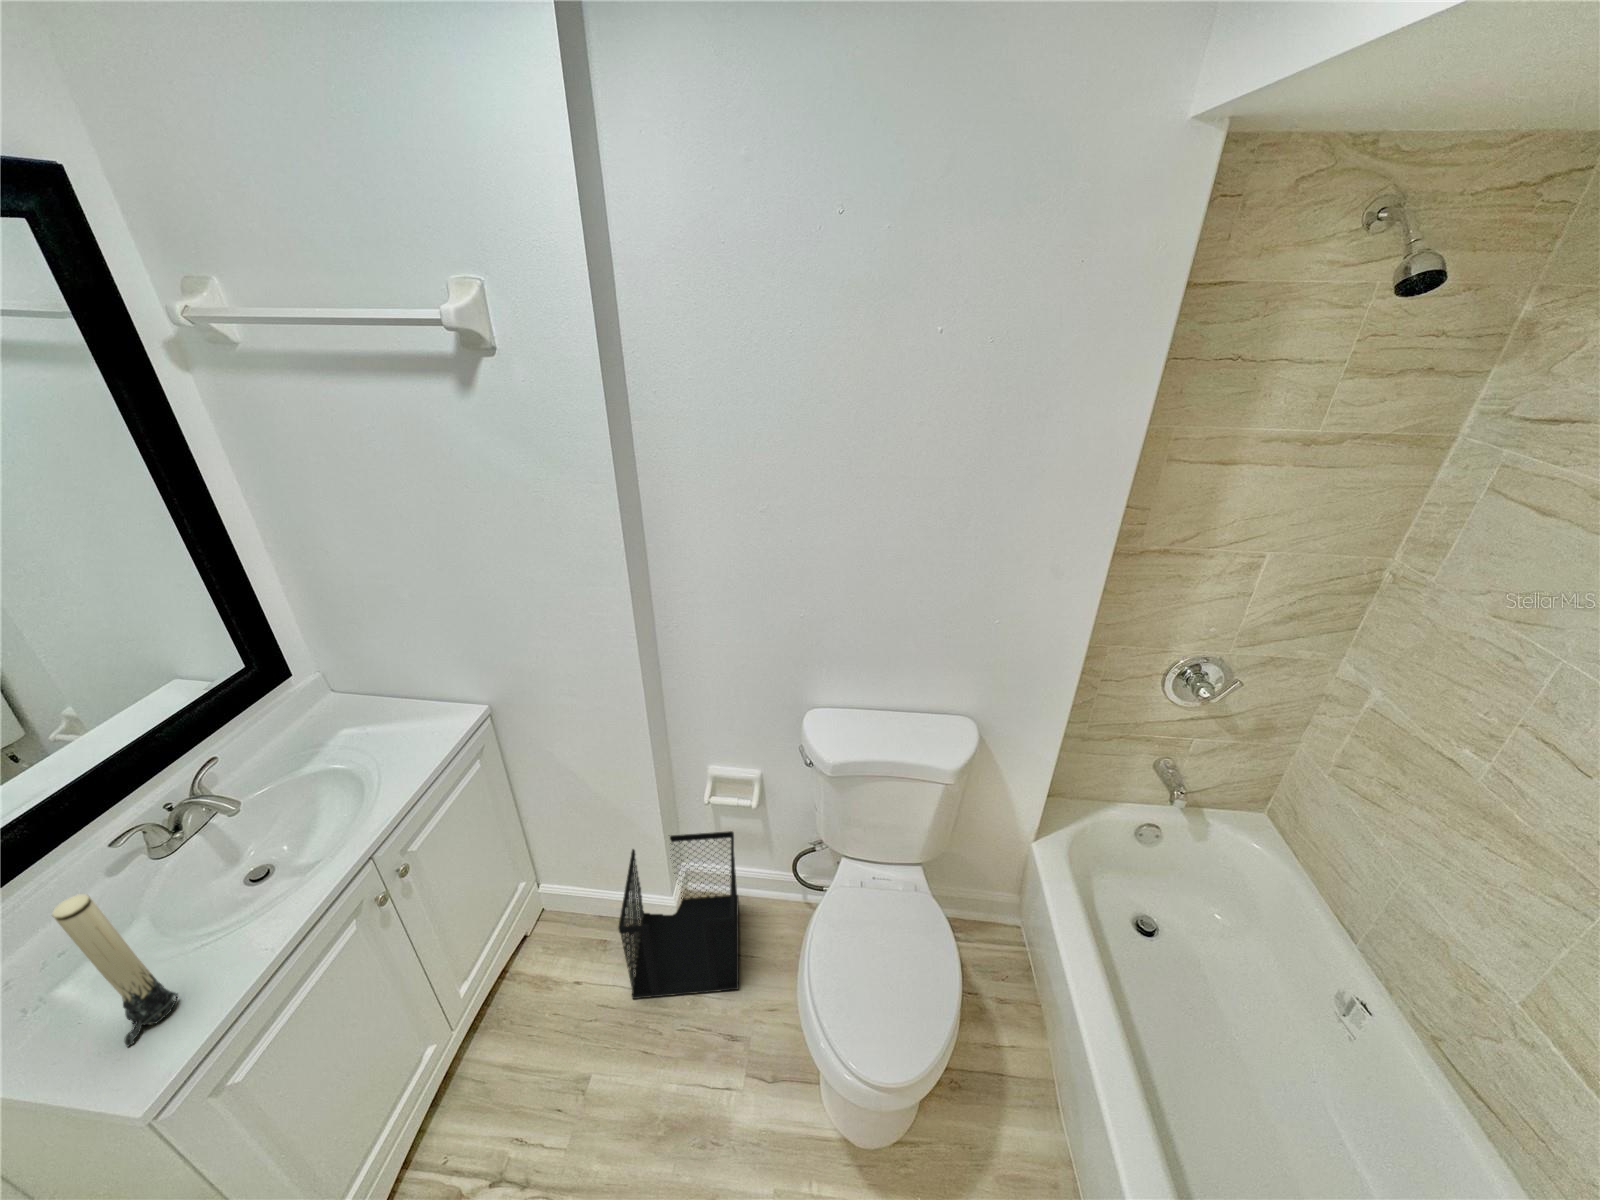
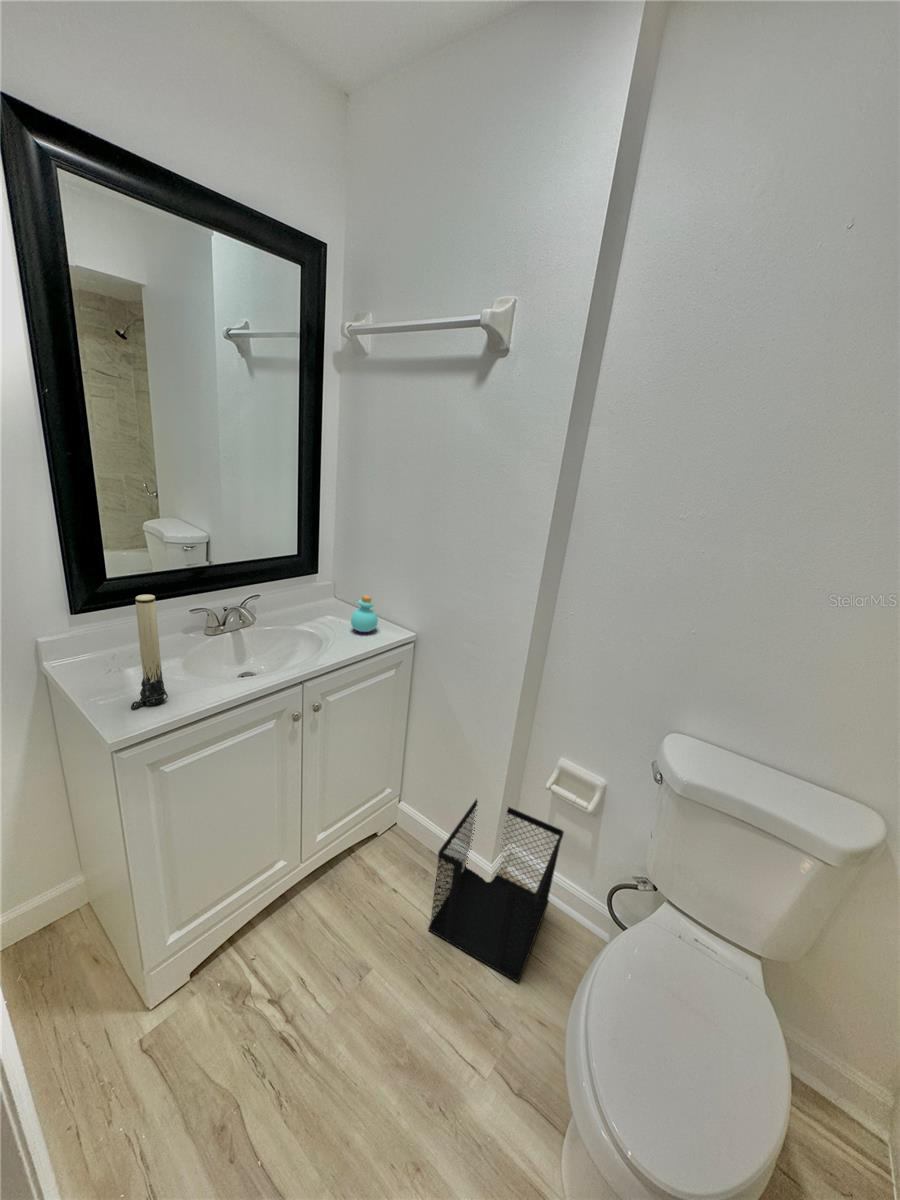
perfume bottle: none [386,687,430,737] -> present [351,595,378,632]

